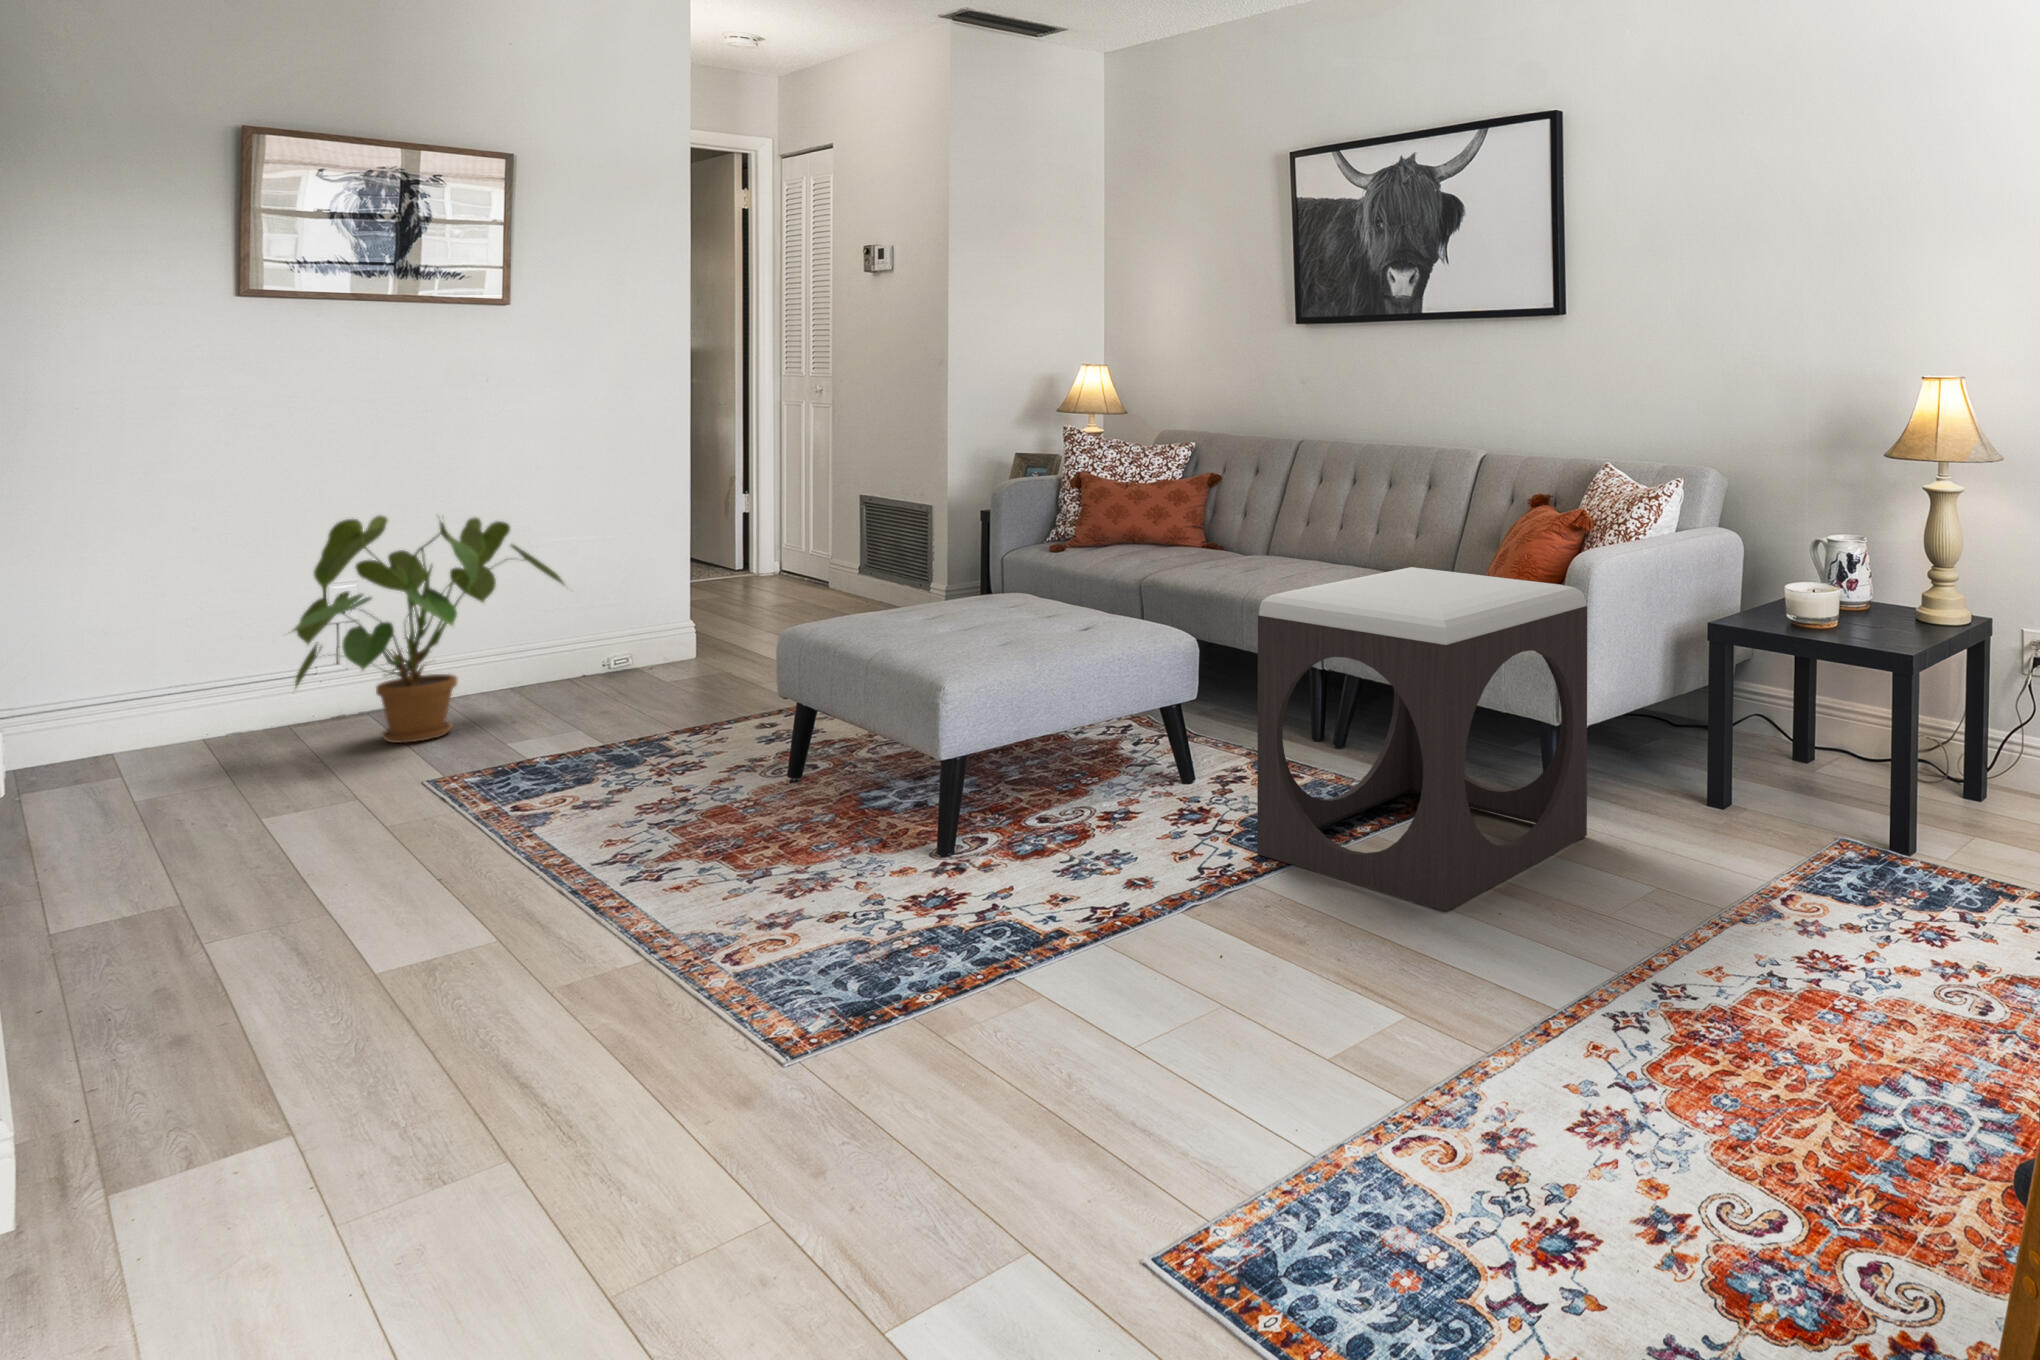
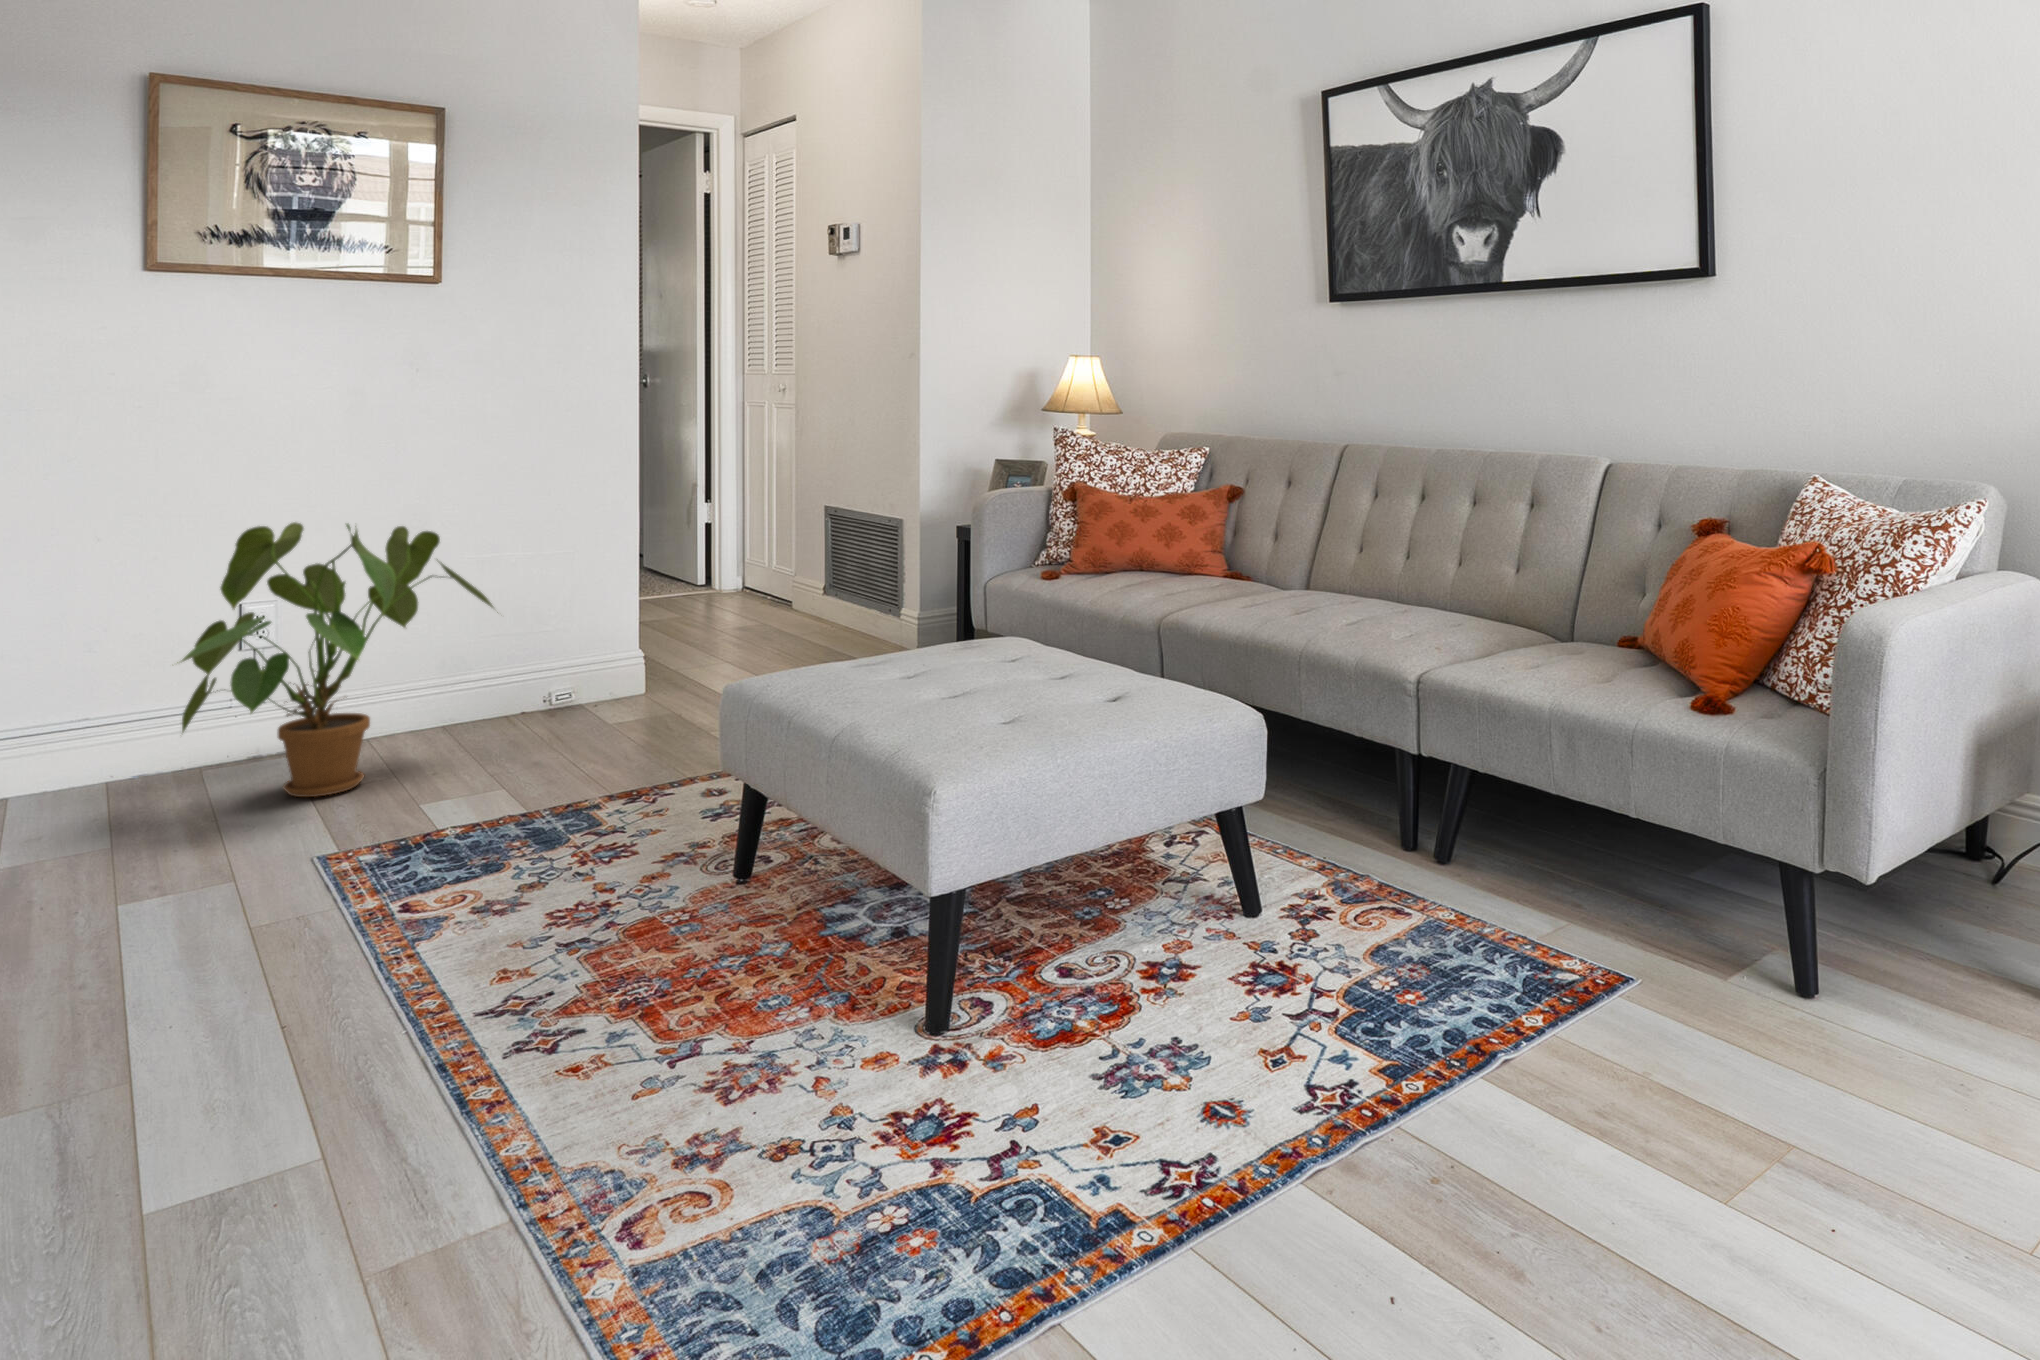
footstool: present [1257,567,1587,911] -> none [1389,624,1895,1221]

